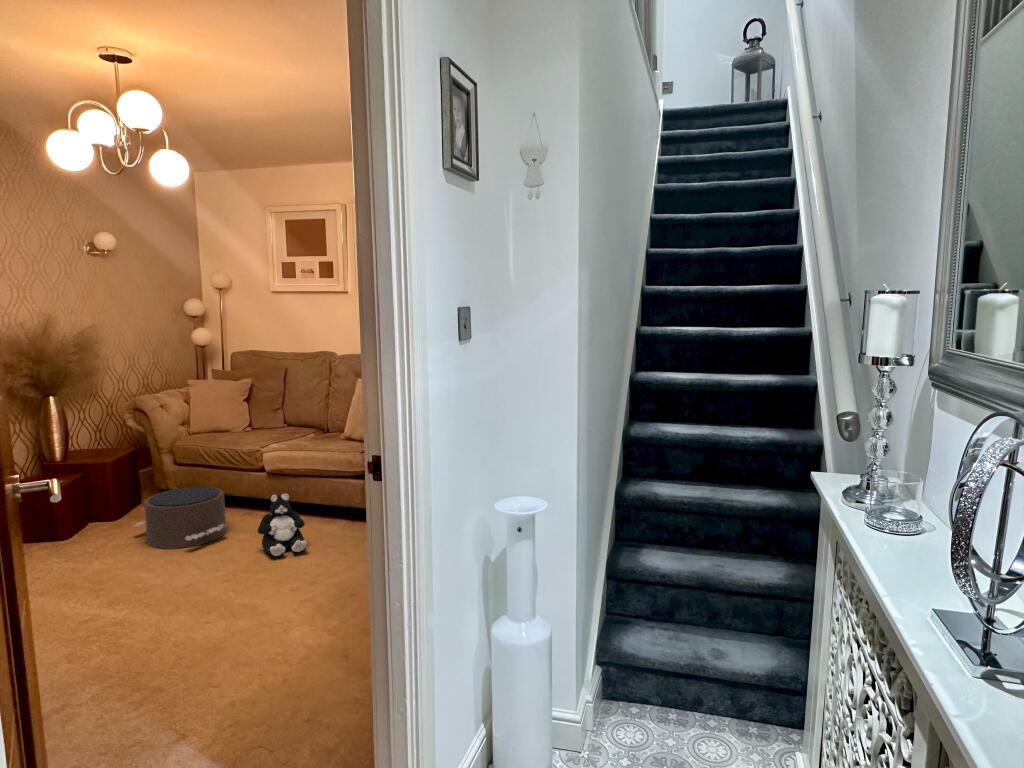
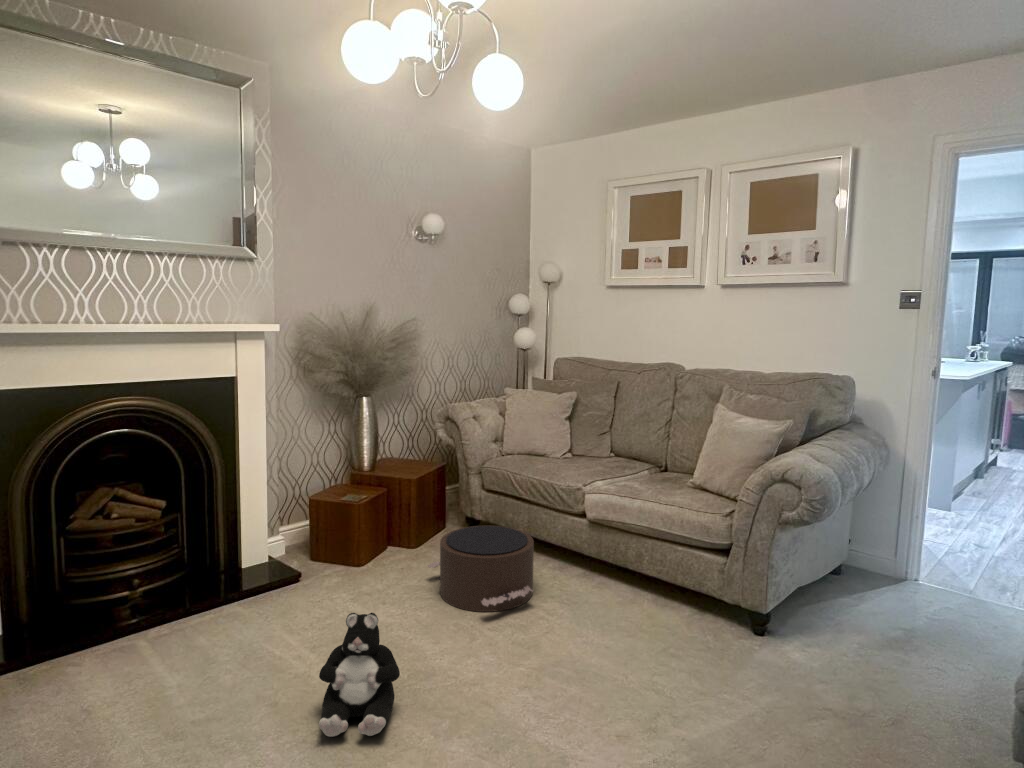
plush toy: present [258,493,307,556] -> present [319,613,400,737]

